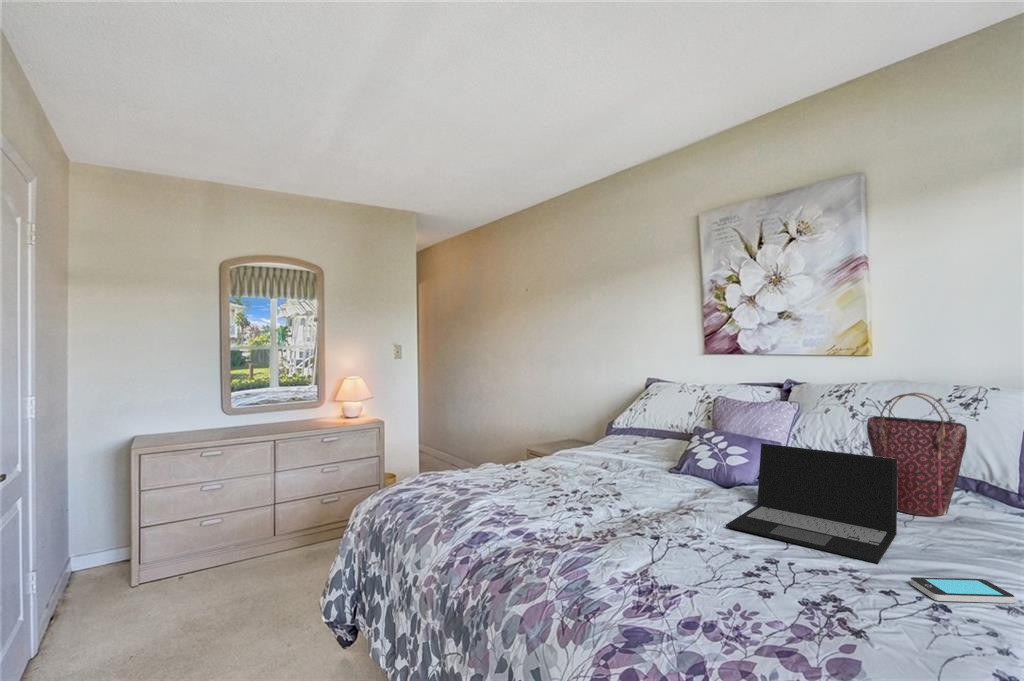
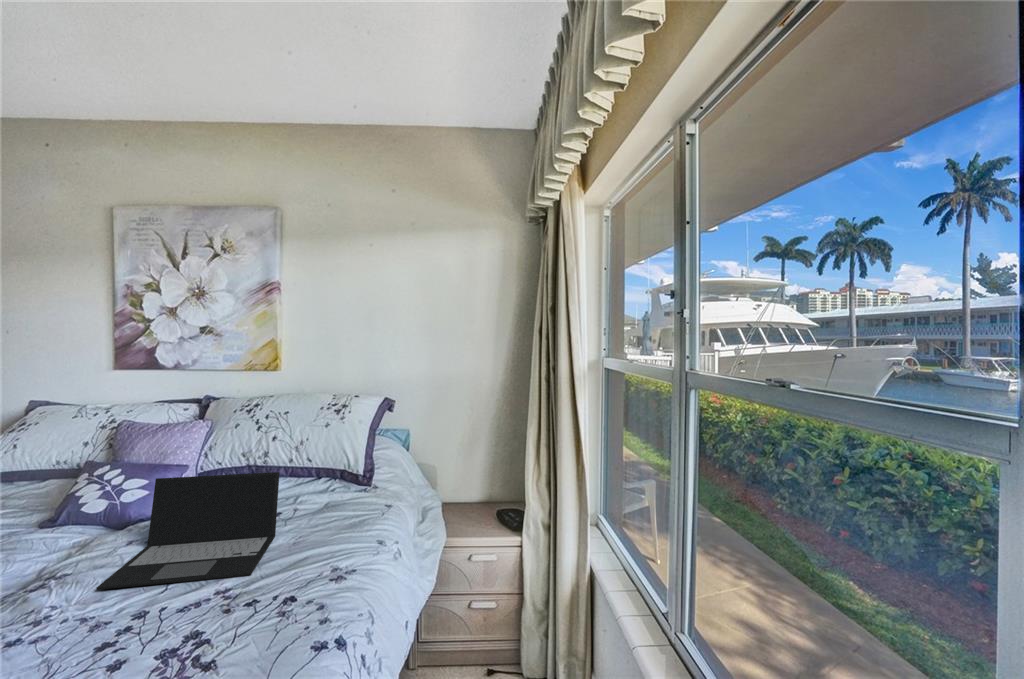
handbag: present [867,393,967,516] -> none [264,410,332,511]
smartphone: present [911,577,1015,603] -> none [271,560,337,595]

